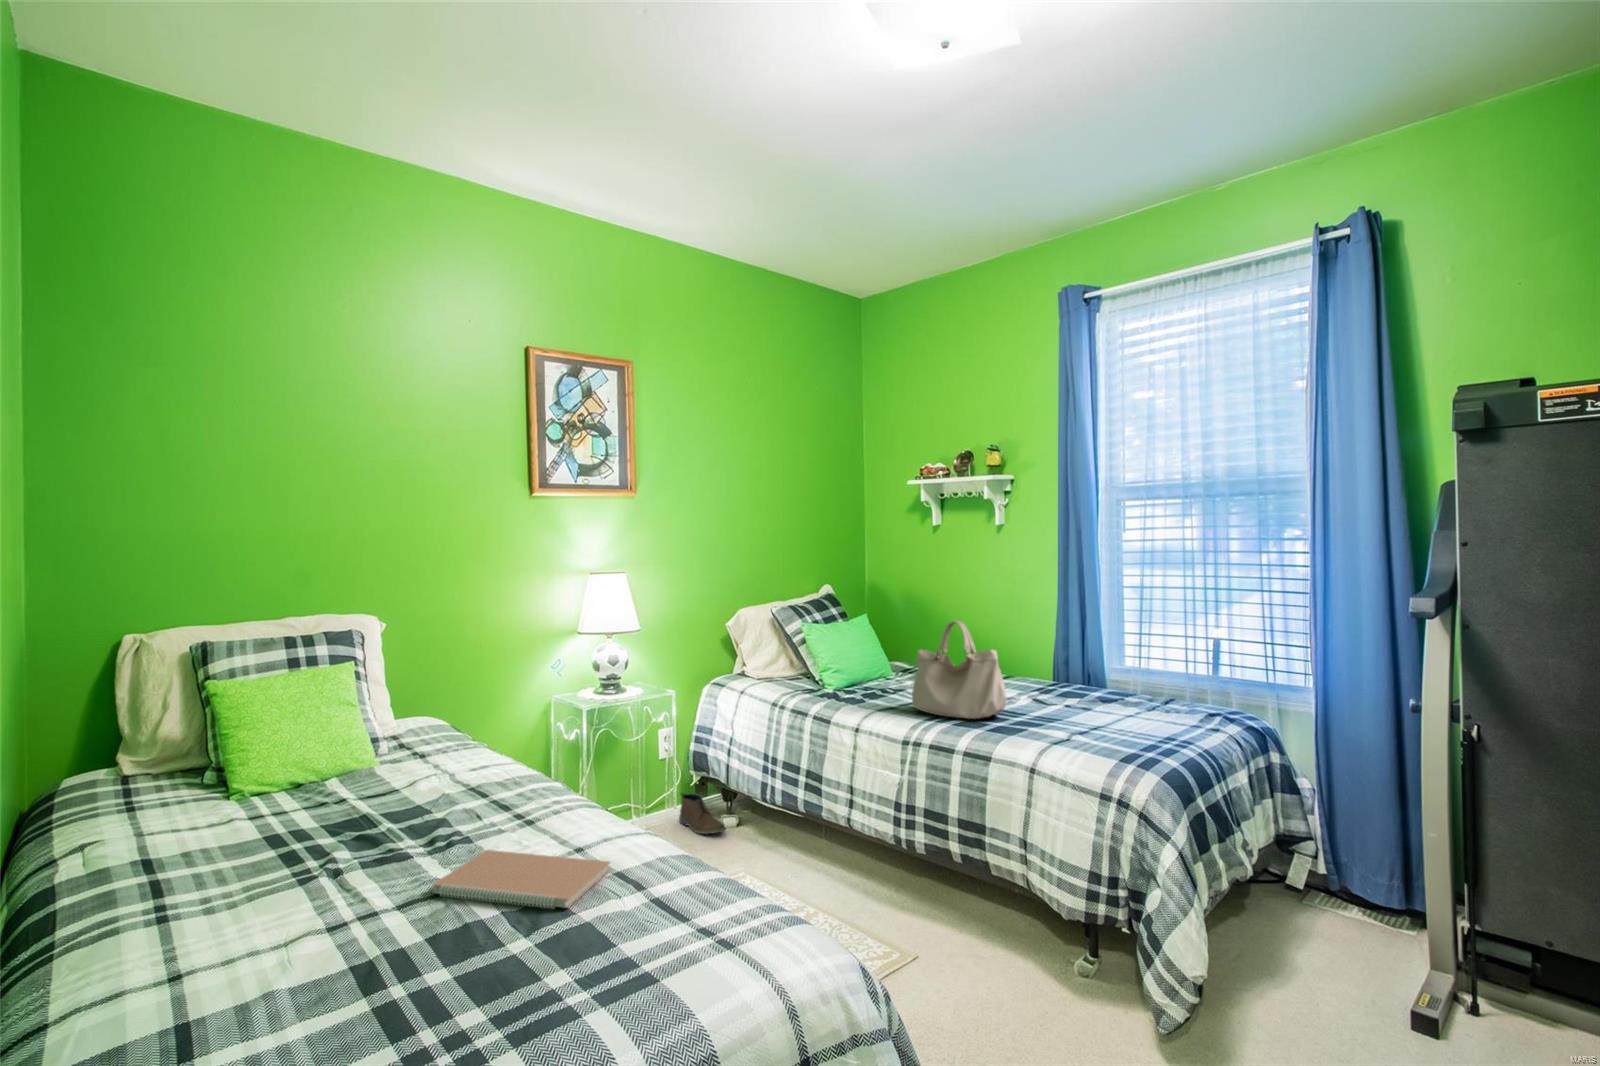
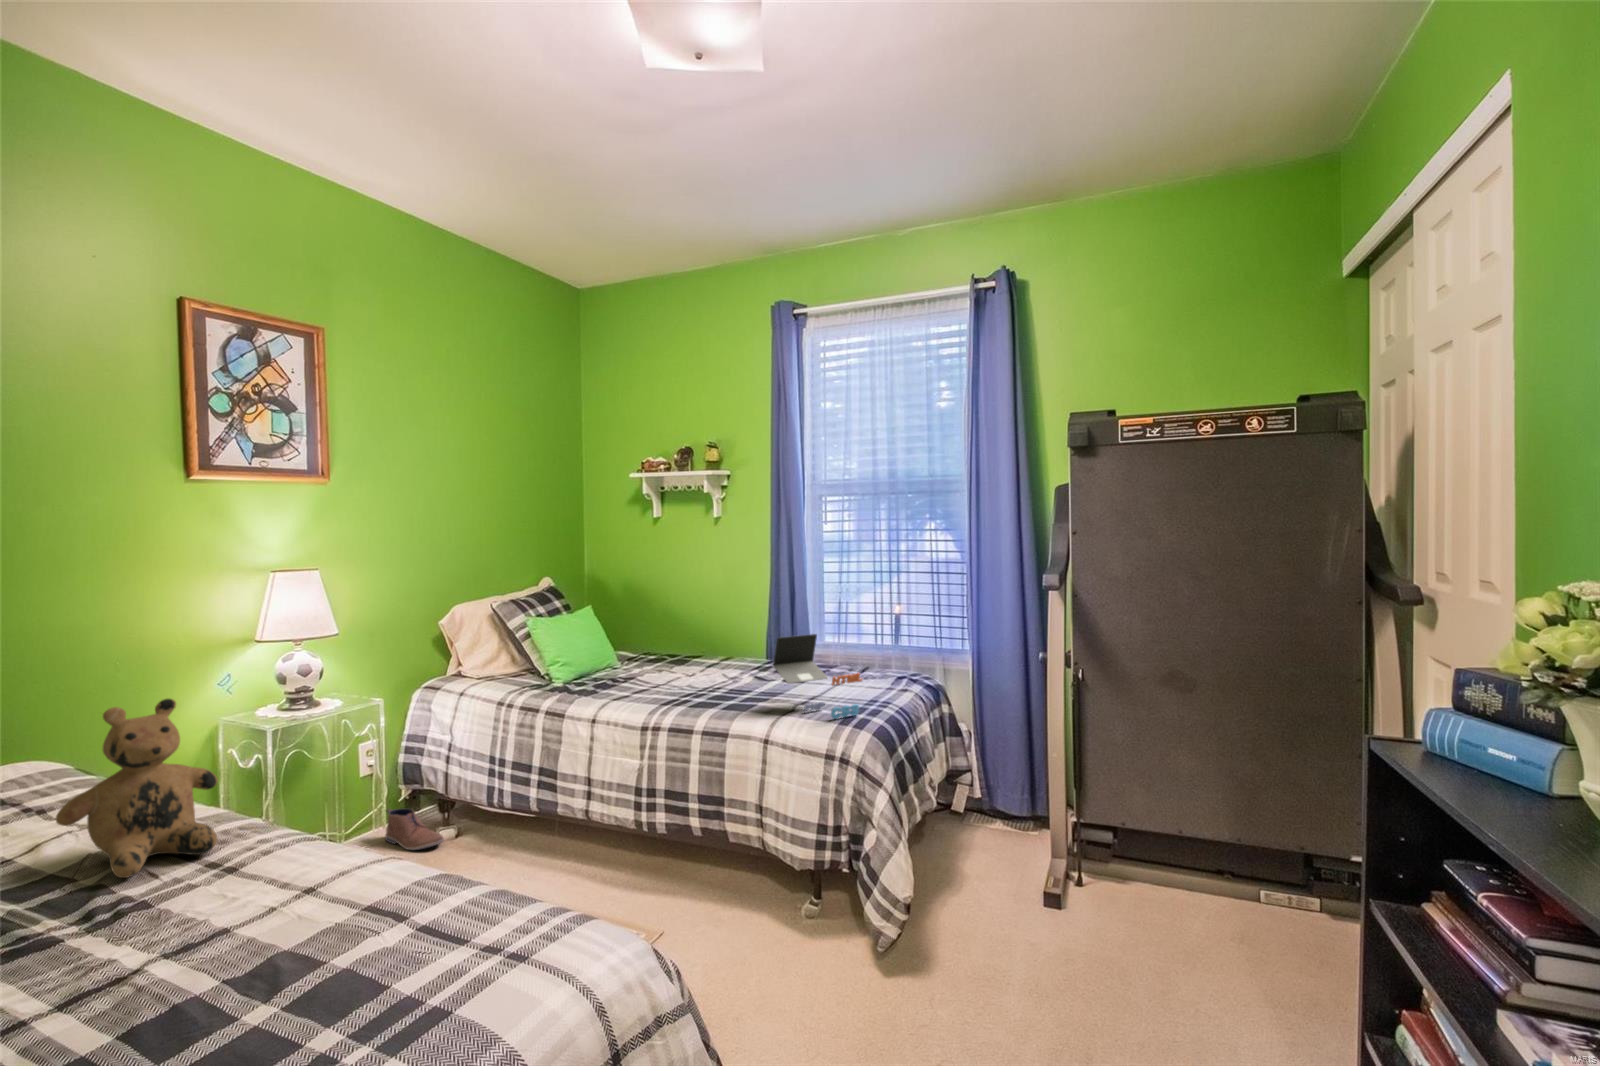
handbag: present [912,621,1006,719] -> none [647,609,737,700]
laptop: none [1045,655,1152,754] -> present [773,634,862,719]
teddy bear: none [422,674,529,816] -> present [56,699,218,878]
notebook: present [433,850,611,908] -> none [107,896,359,981]

